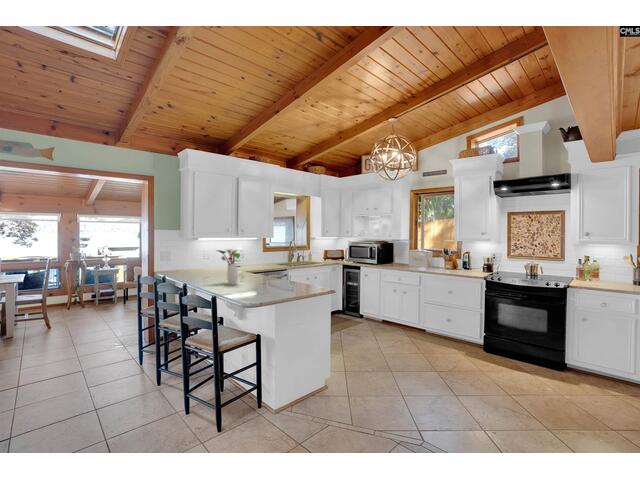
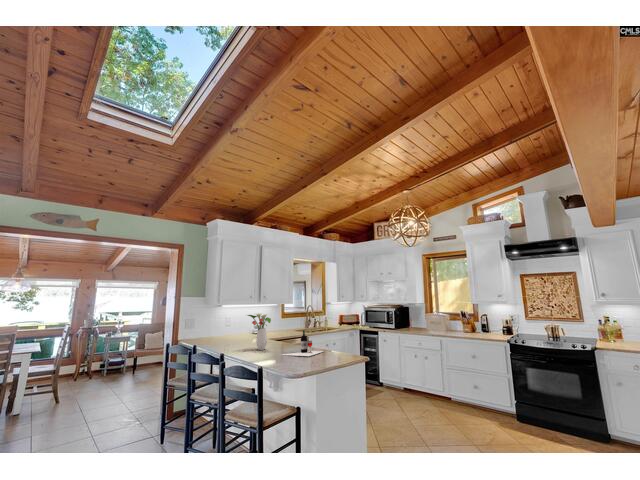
wine bottle: none [247,266,295,291] -> present [282,330,323,356]

